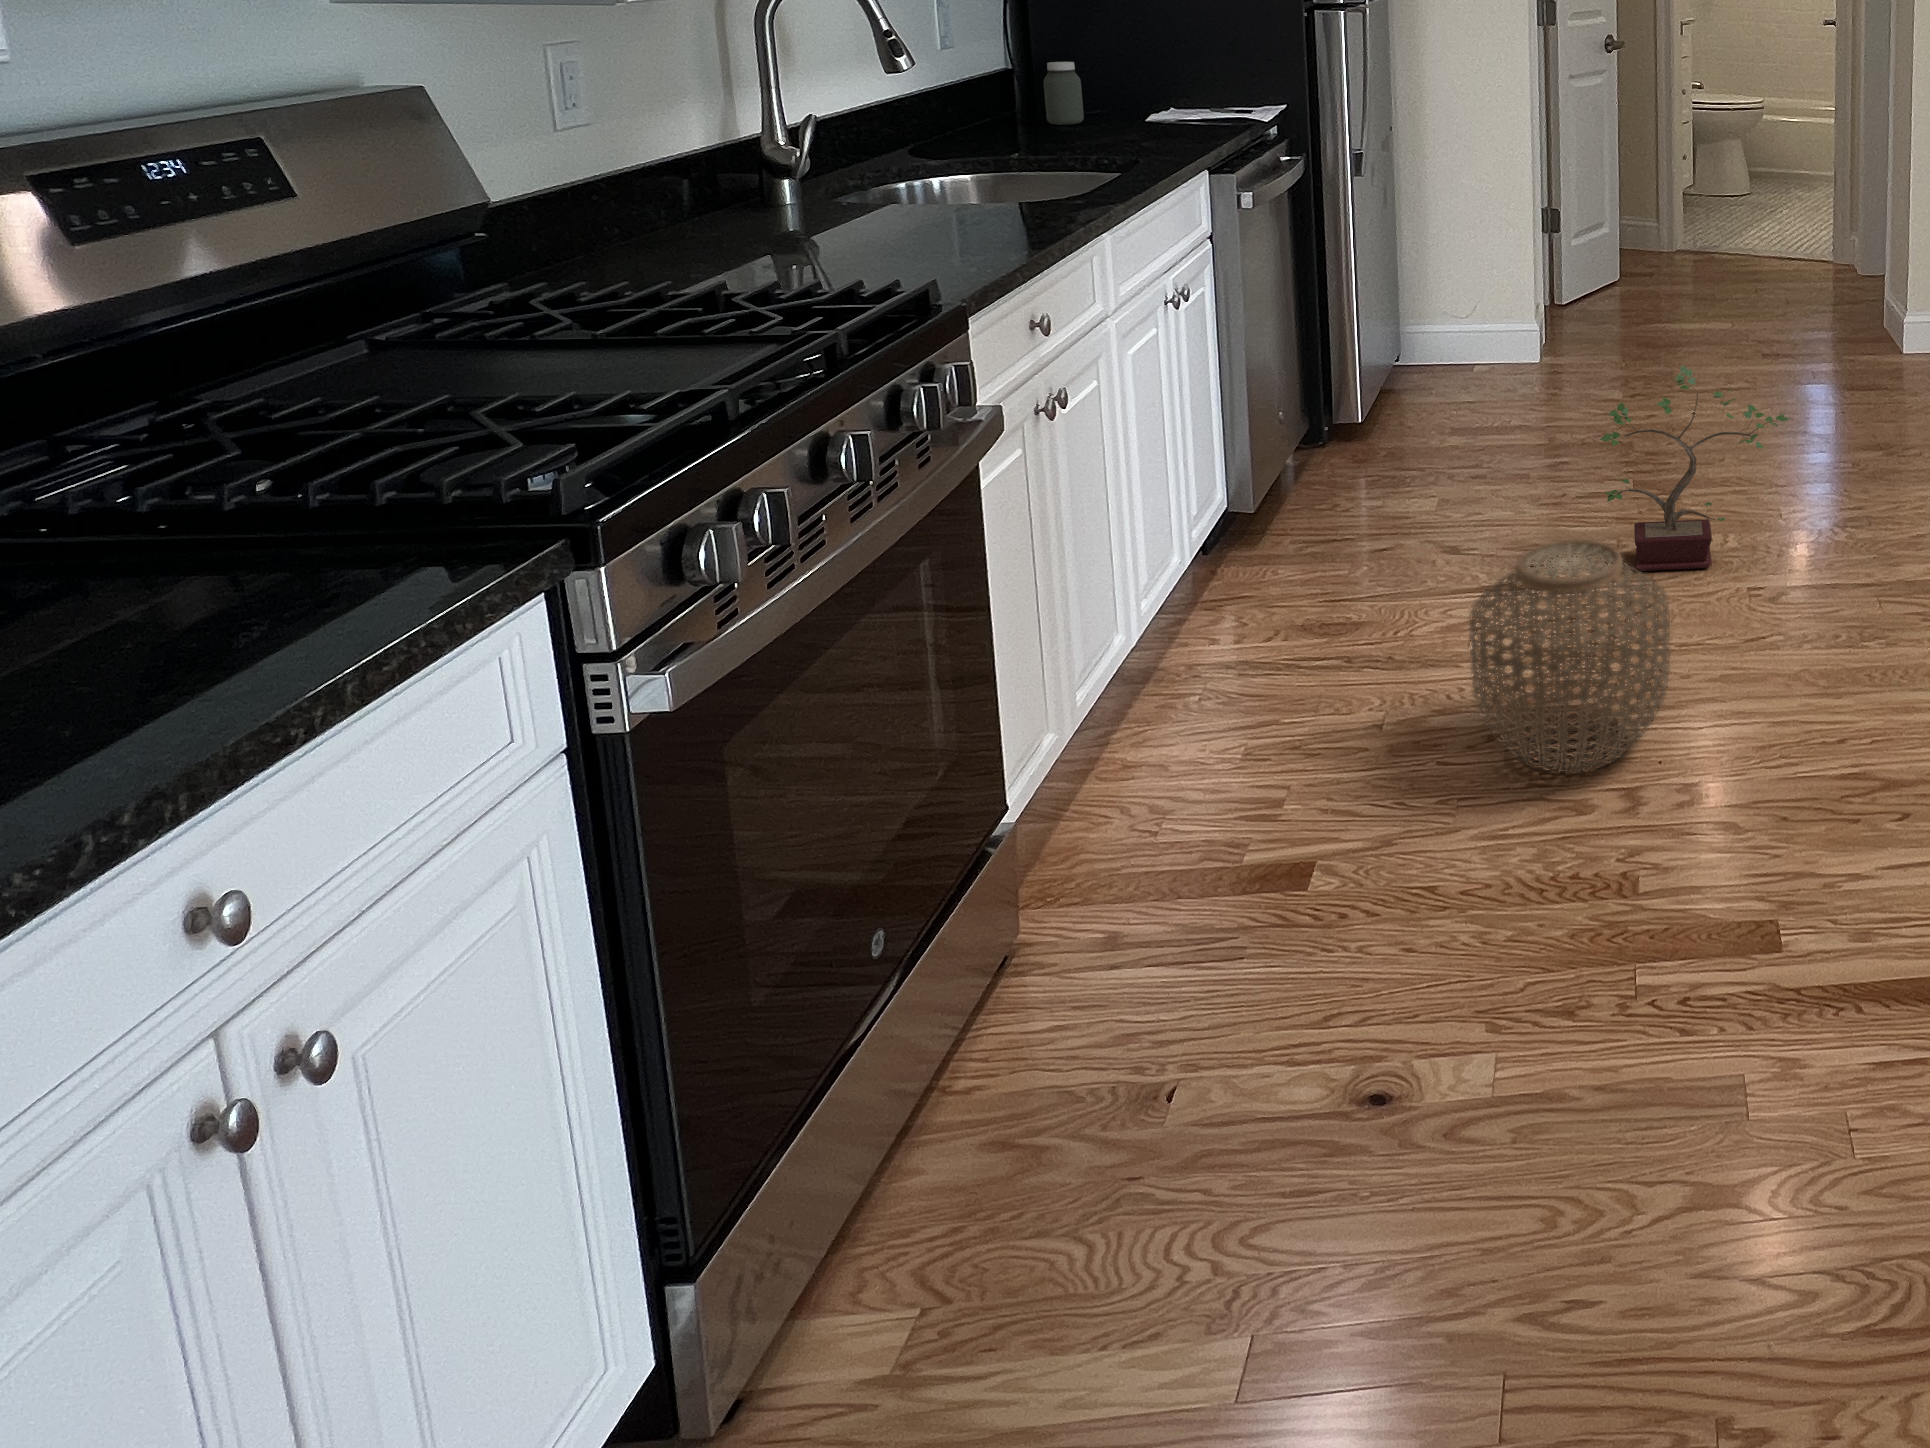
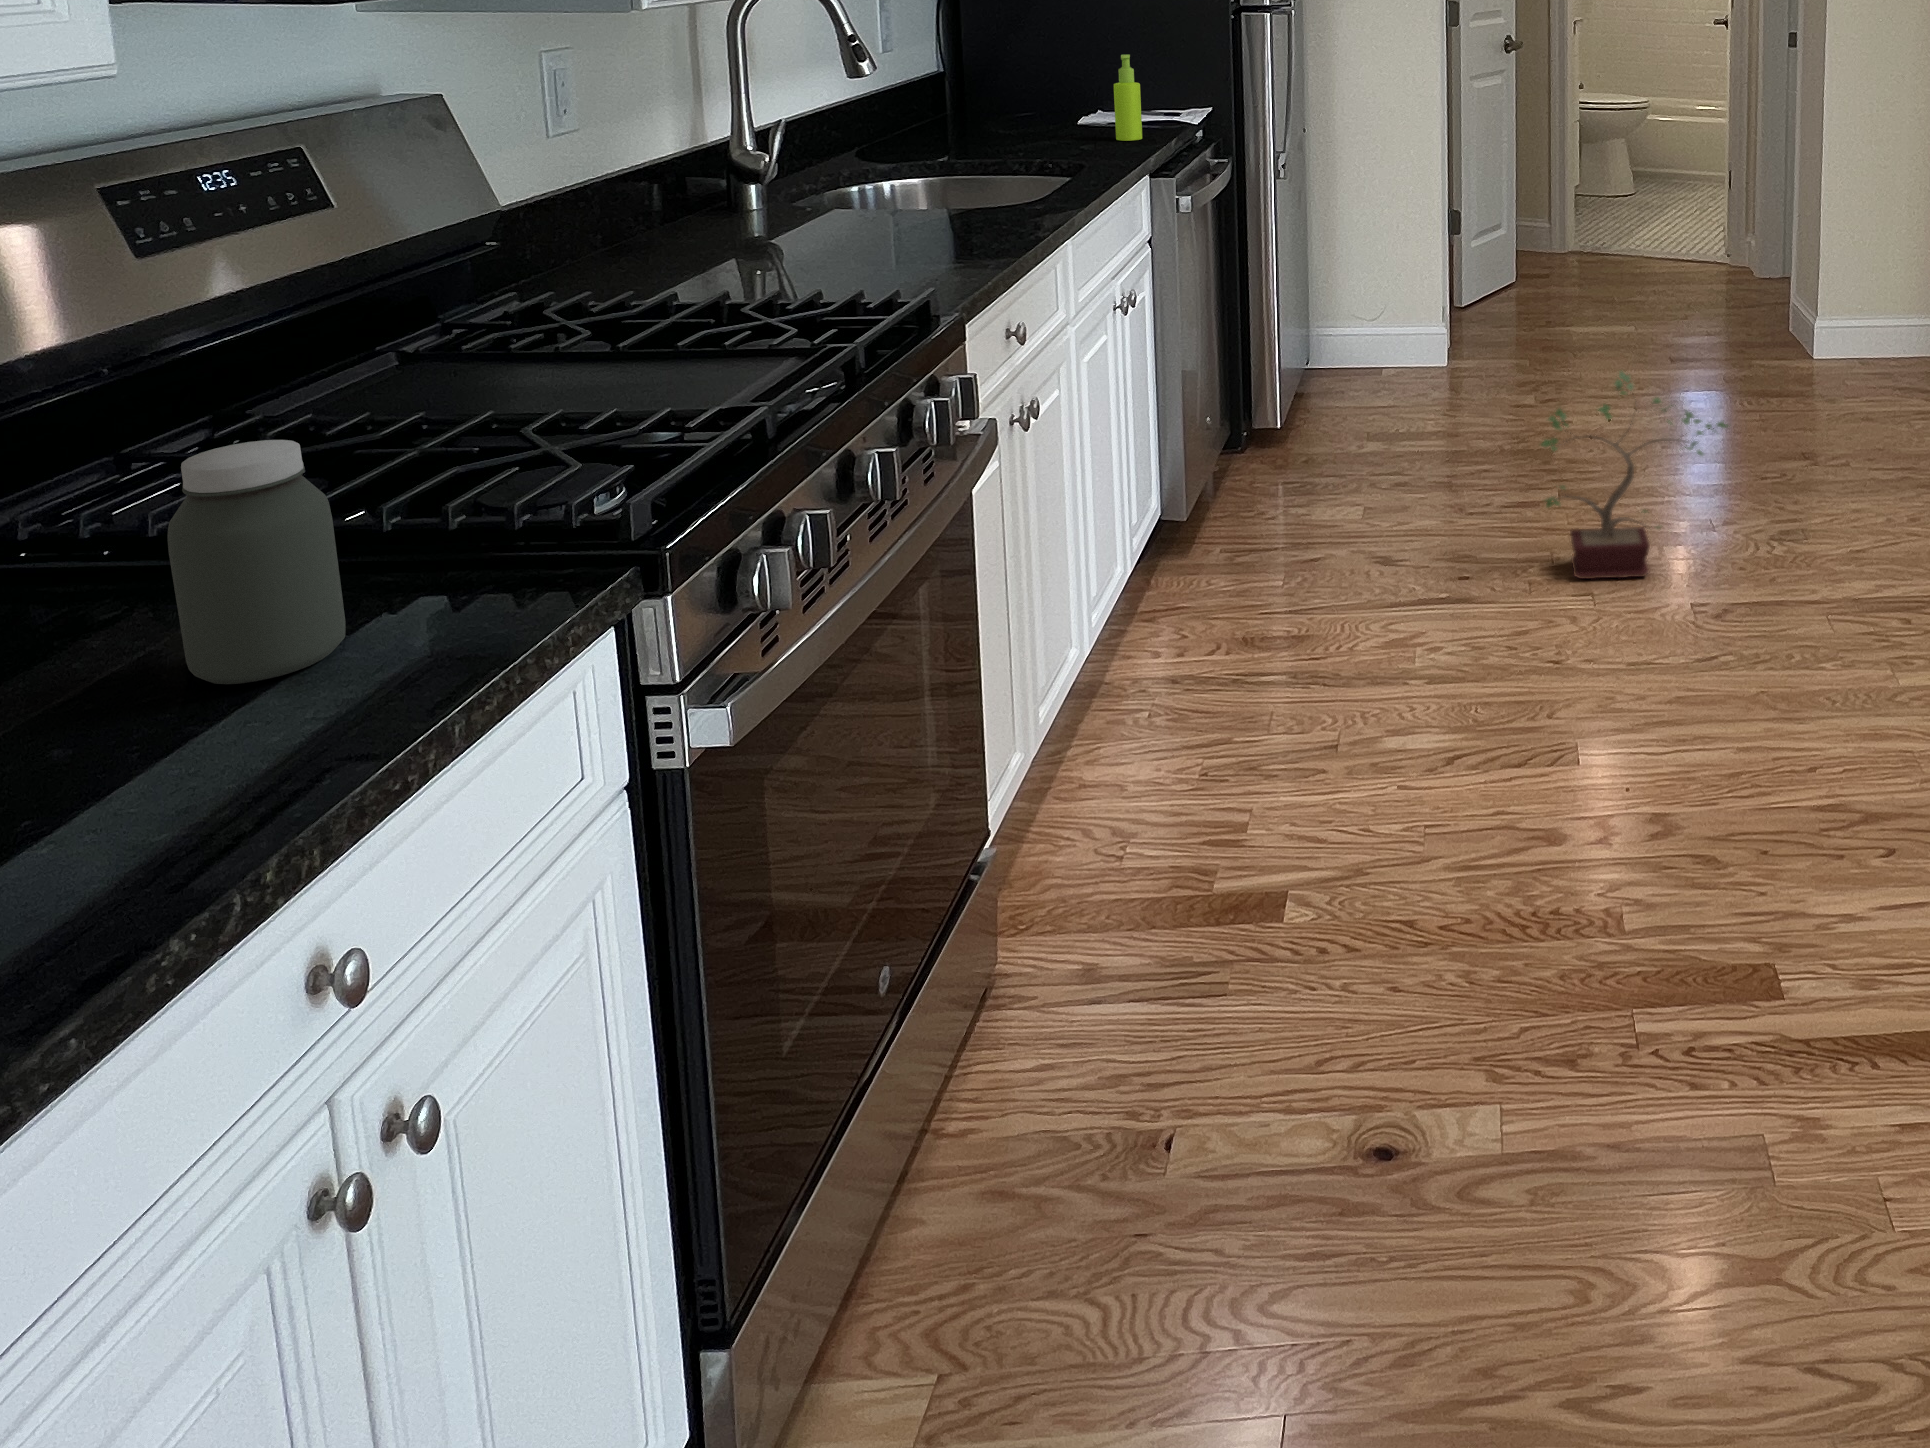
soap dispenser: none [1171,50,1202,137] -> present [1114,55,1142,141]
jar: present [1044,62,1084,125] -> present [167,440,345,684]
woven basket: present [1469,539,1670,773] -> none [1434,551,1636,793]

